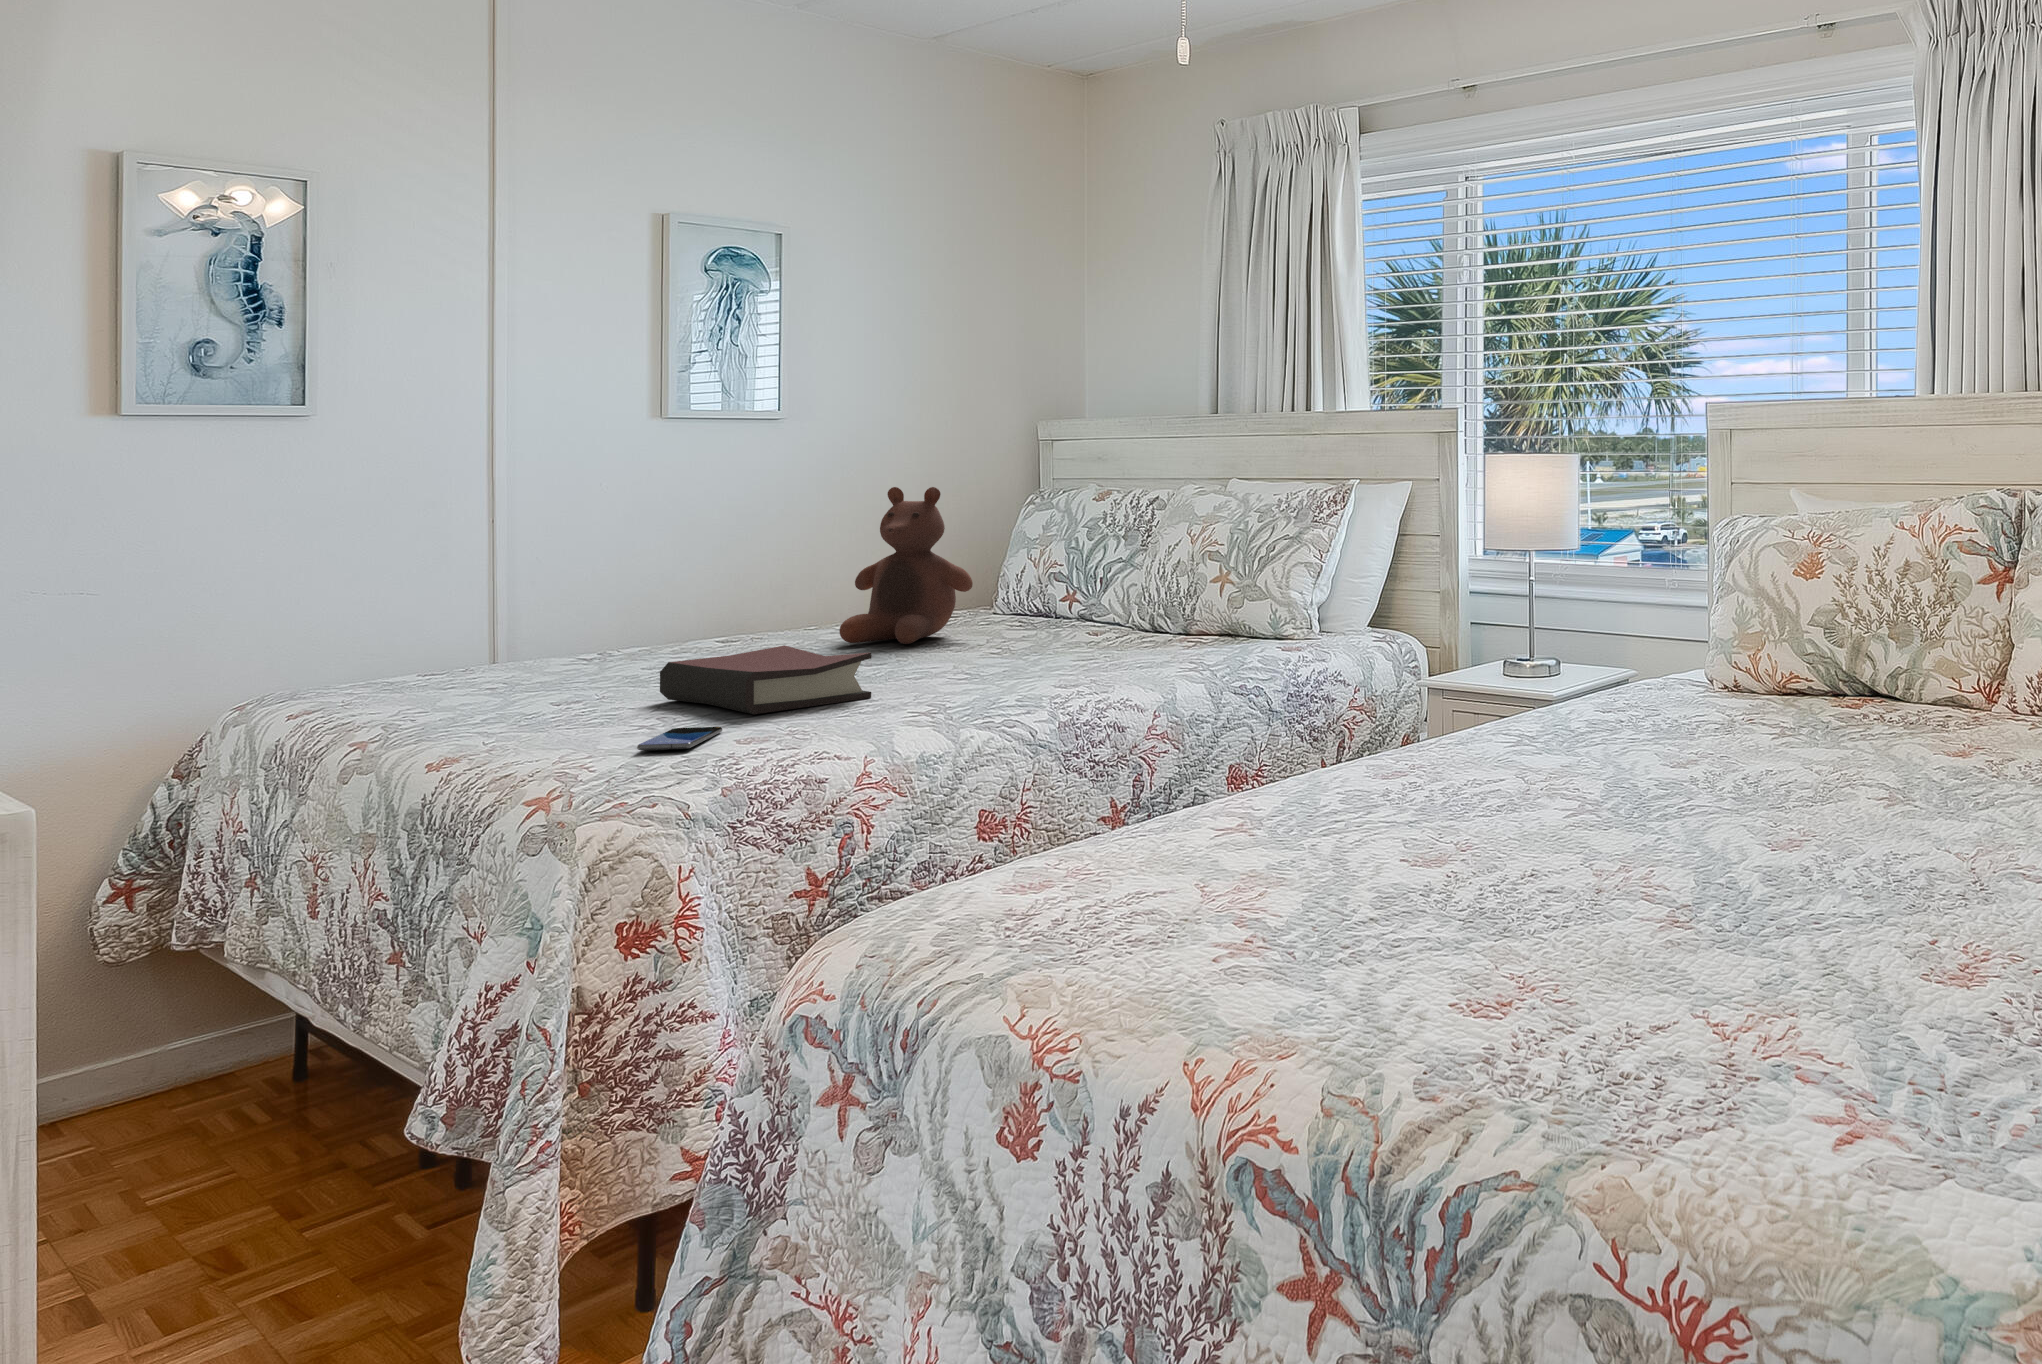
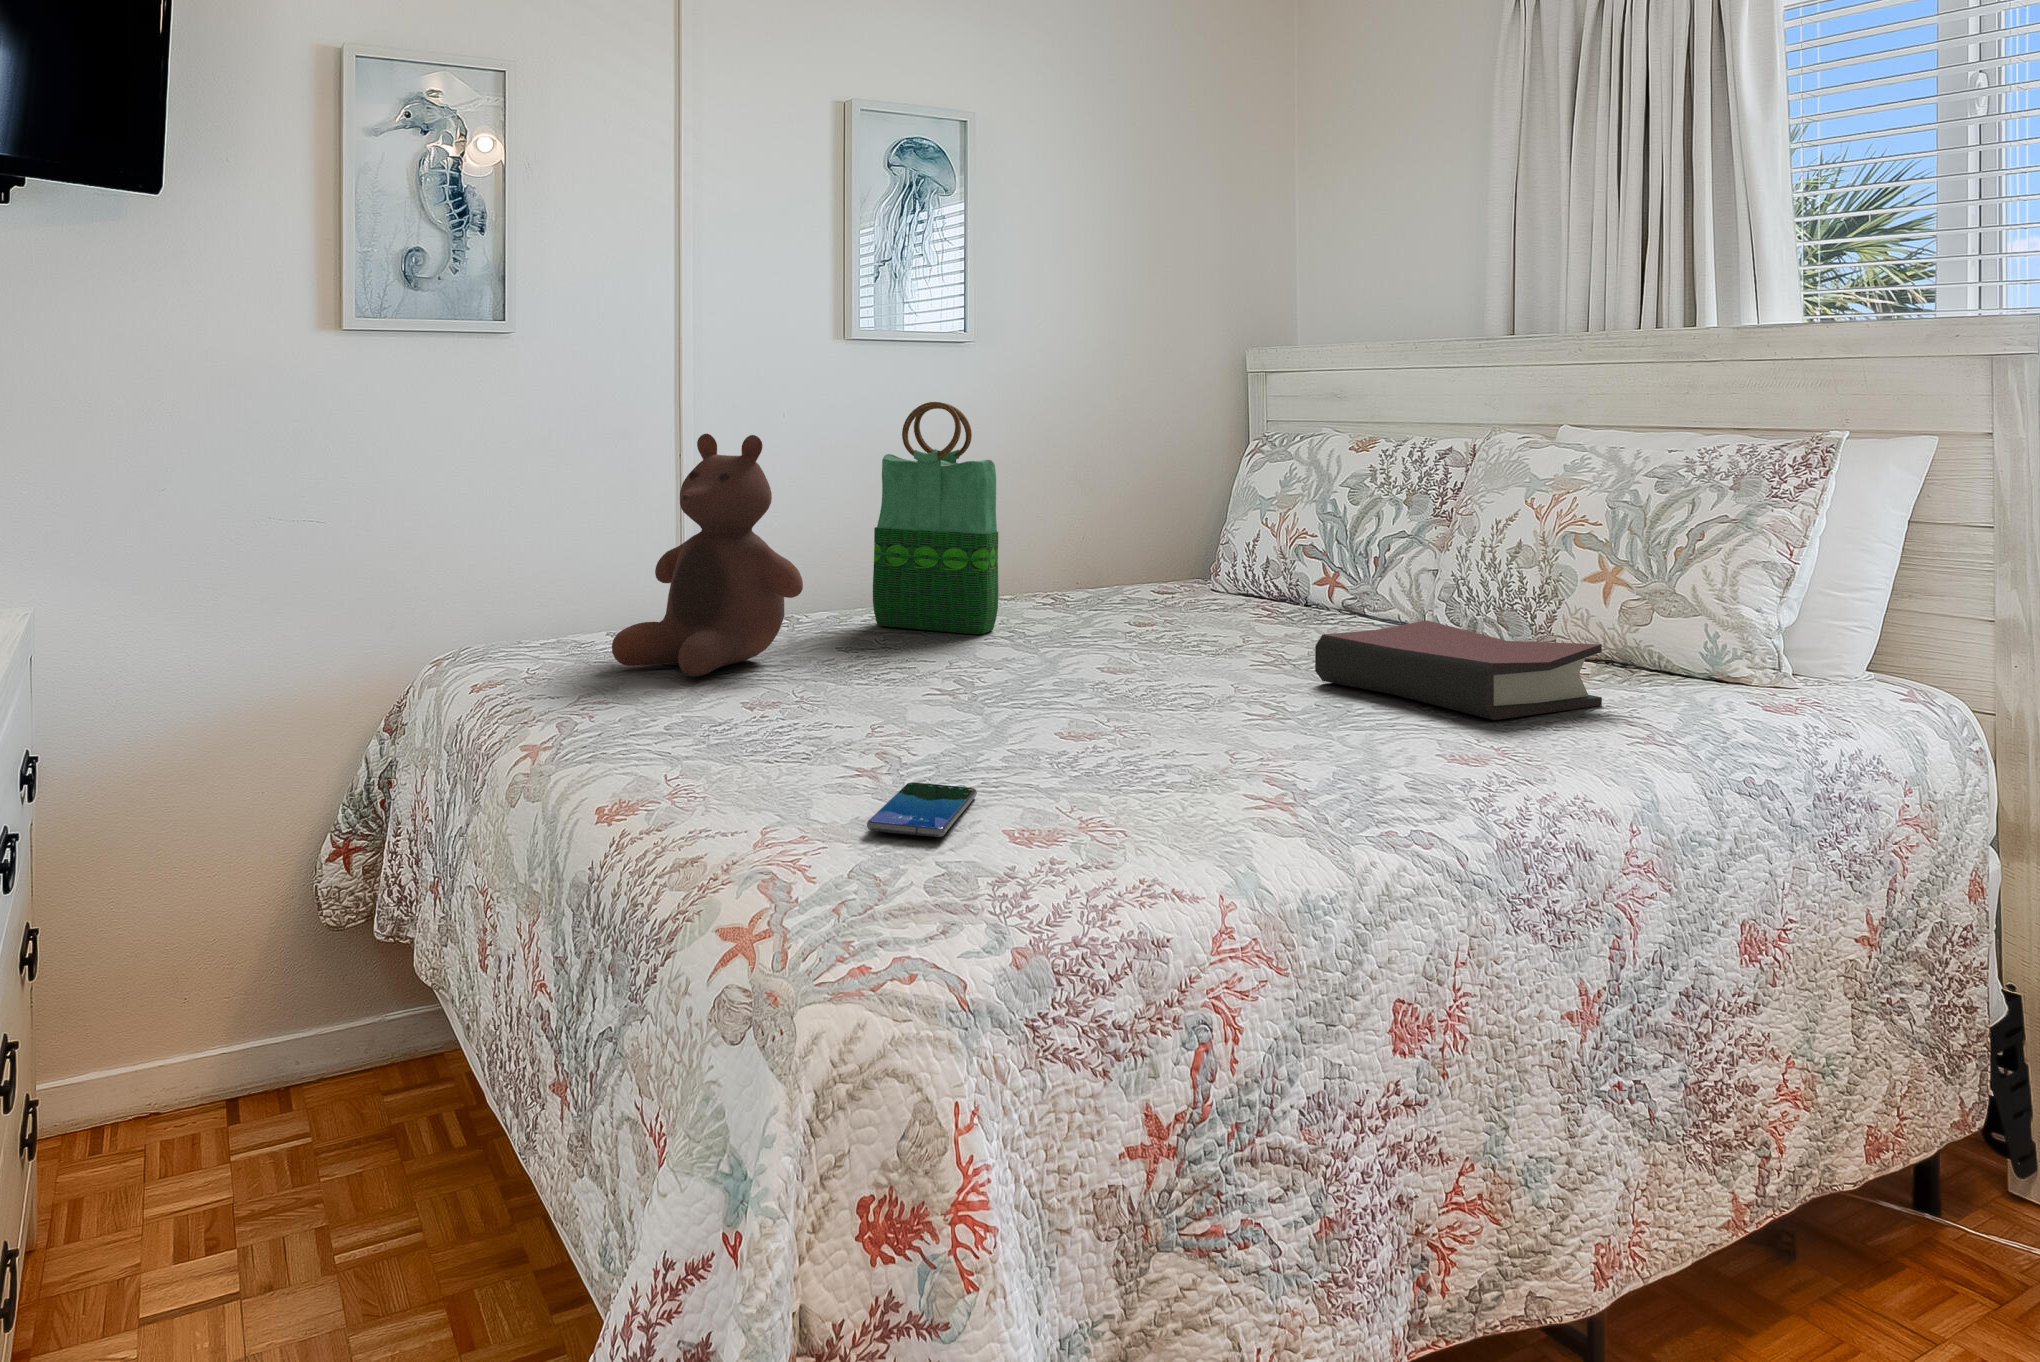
tote bag: none [675,469,786,652] -> present [873,402,998,634]
stuffed bear: present [839,487,973,644] -> present [612,434,803,677]
hardback book: present [660,645,872,714] -> present [1315,620,1602,720]

